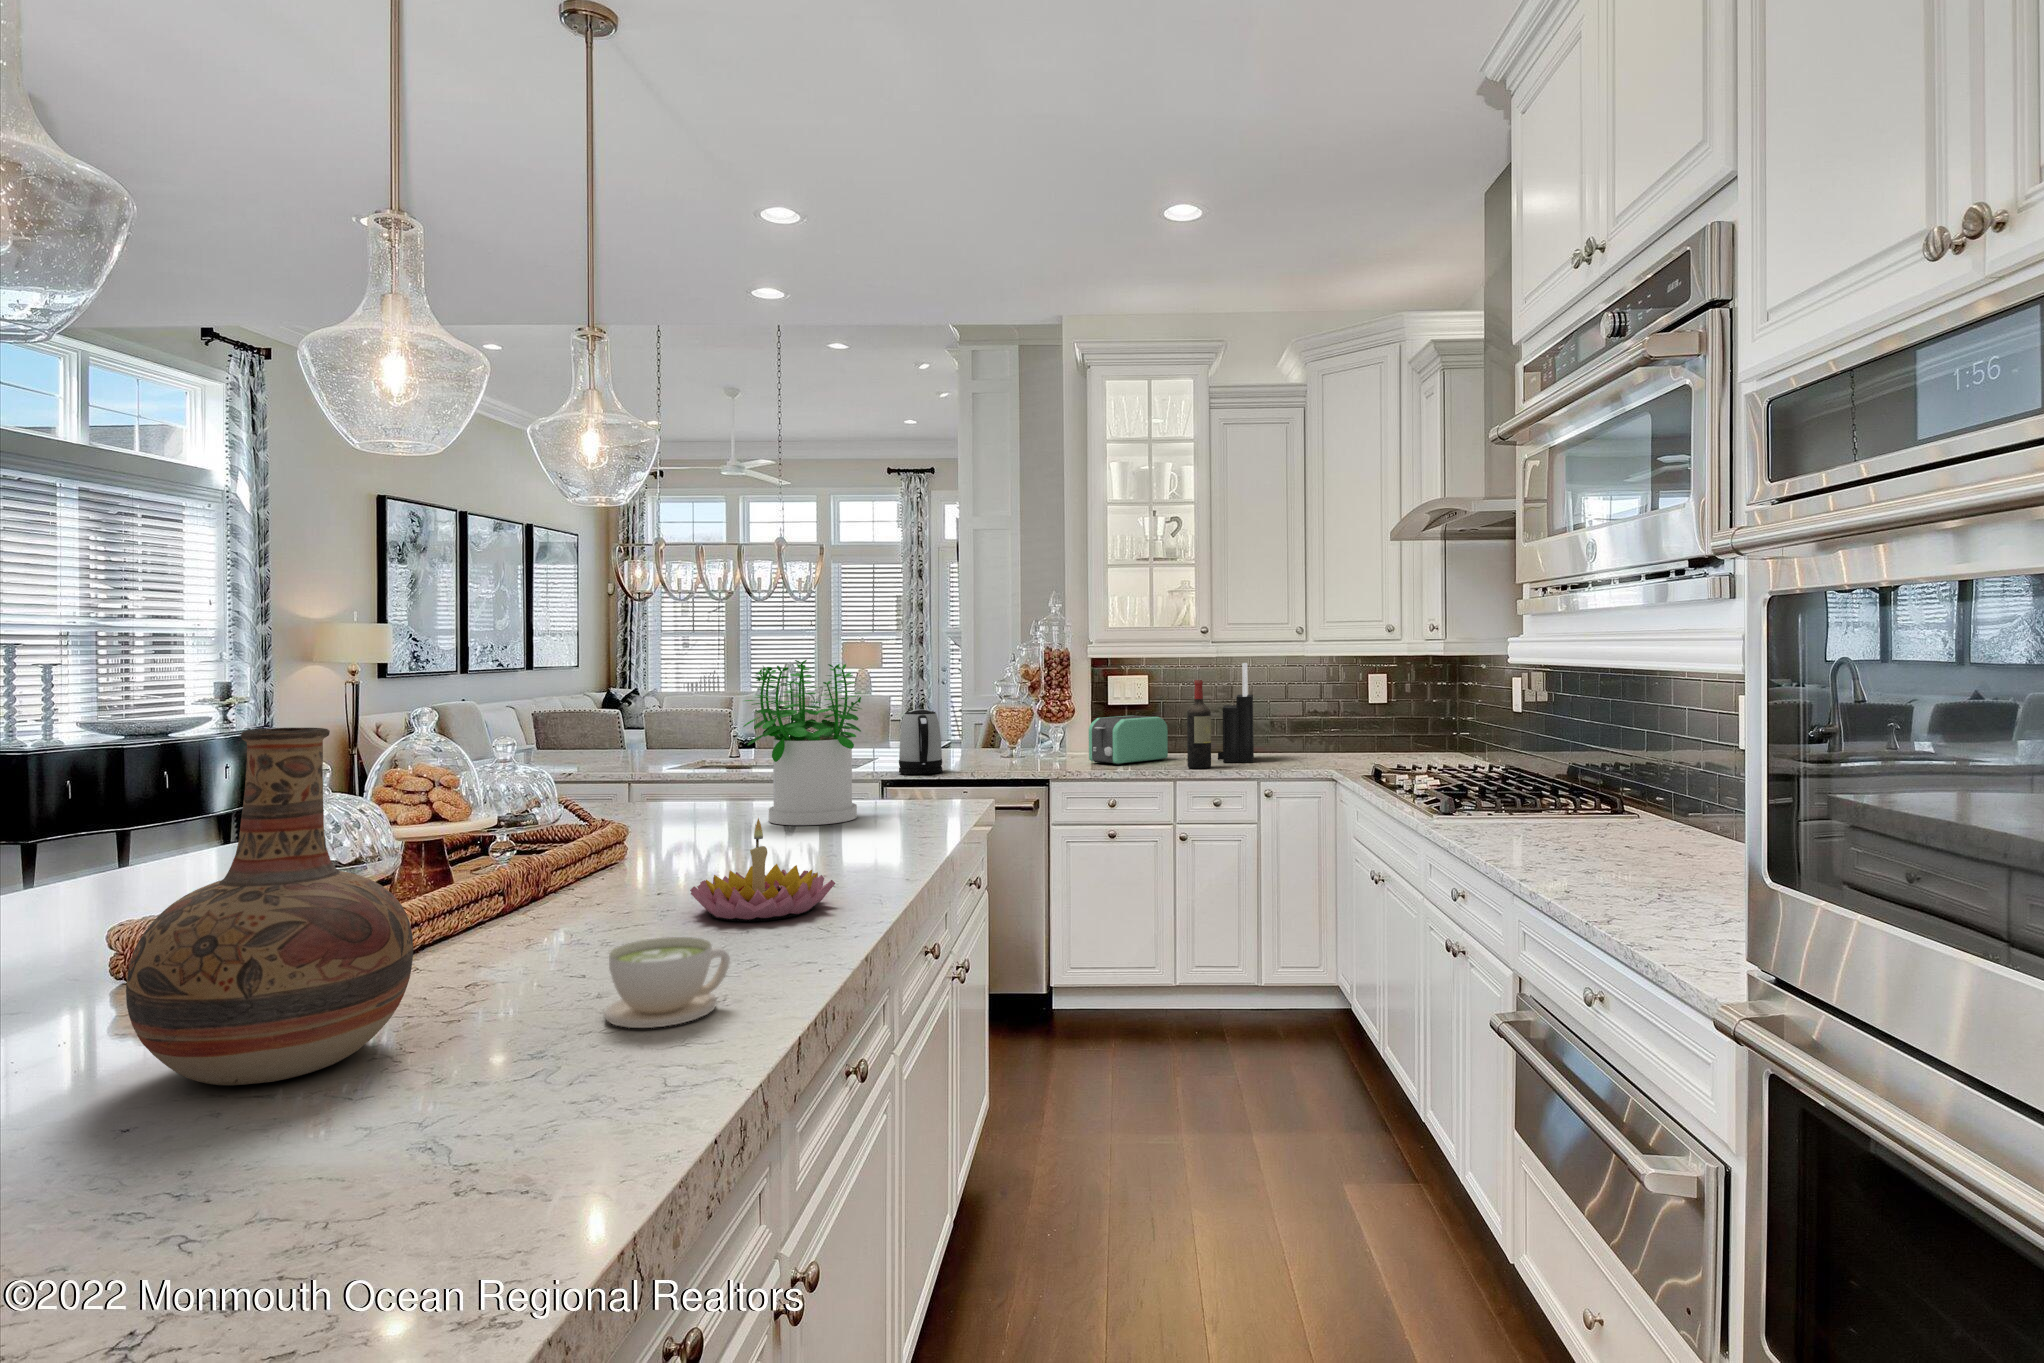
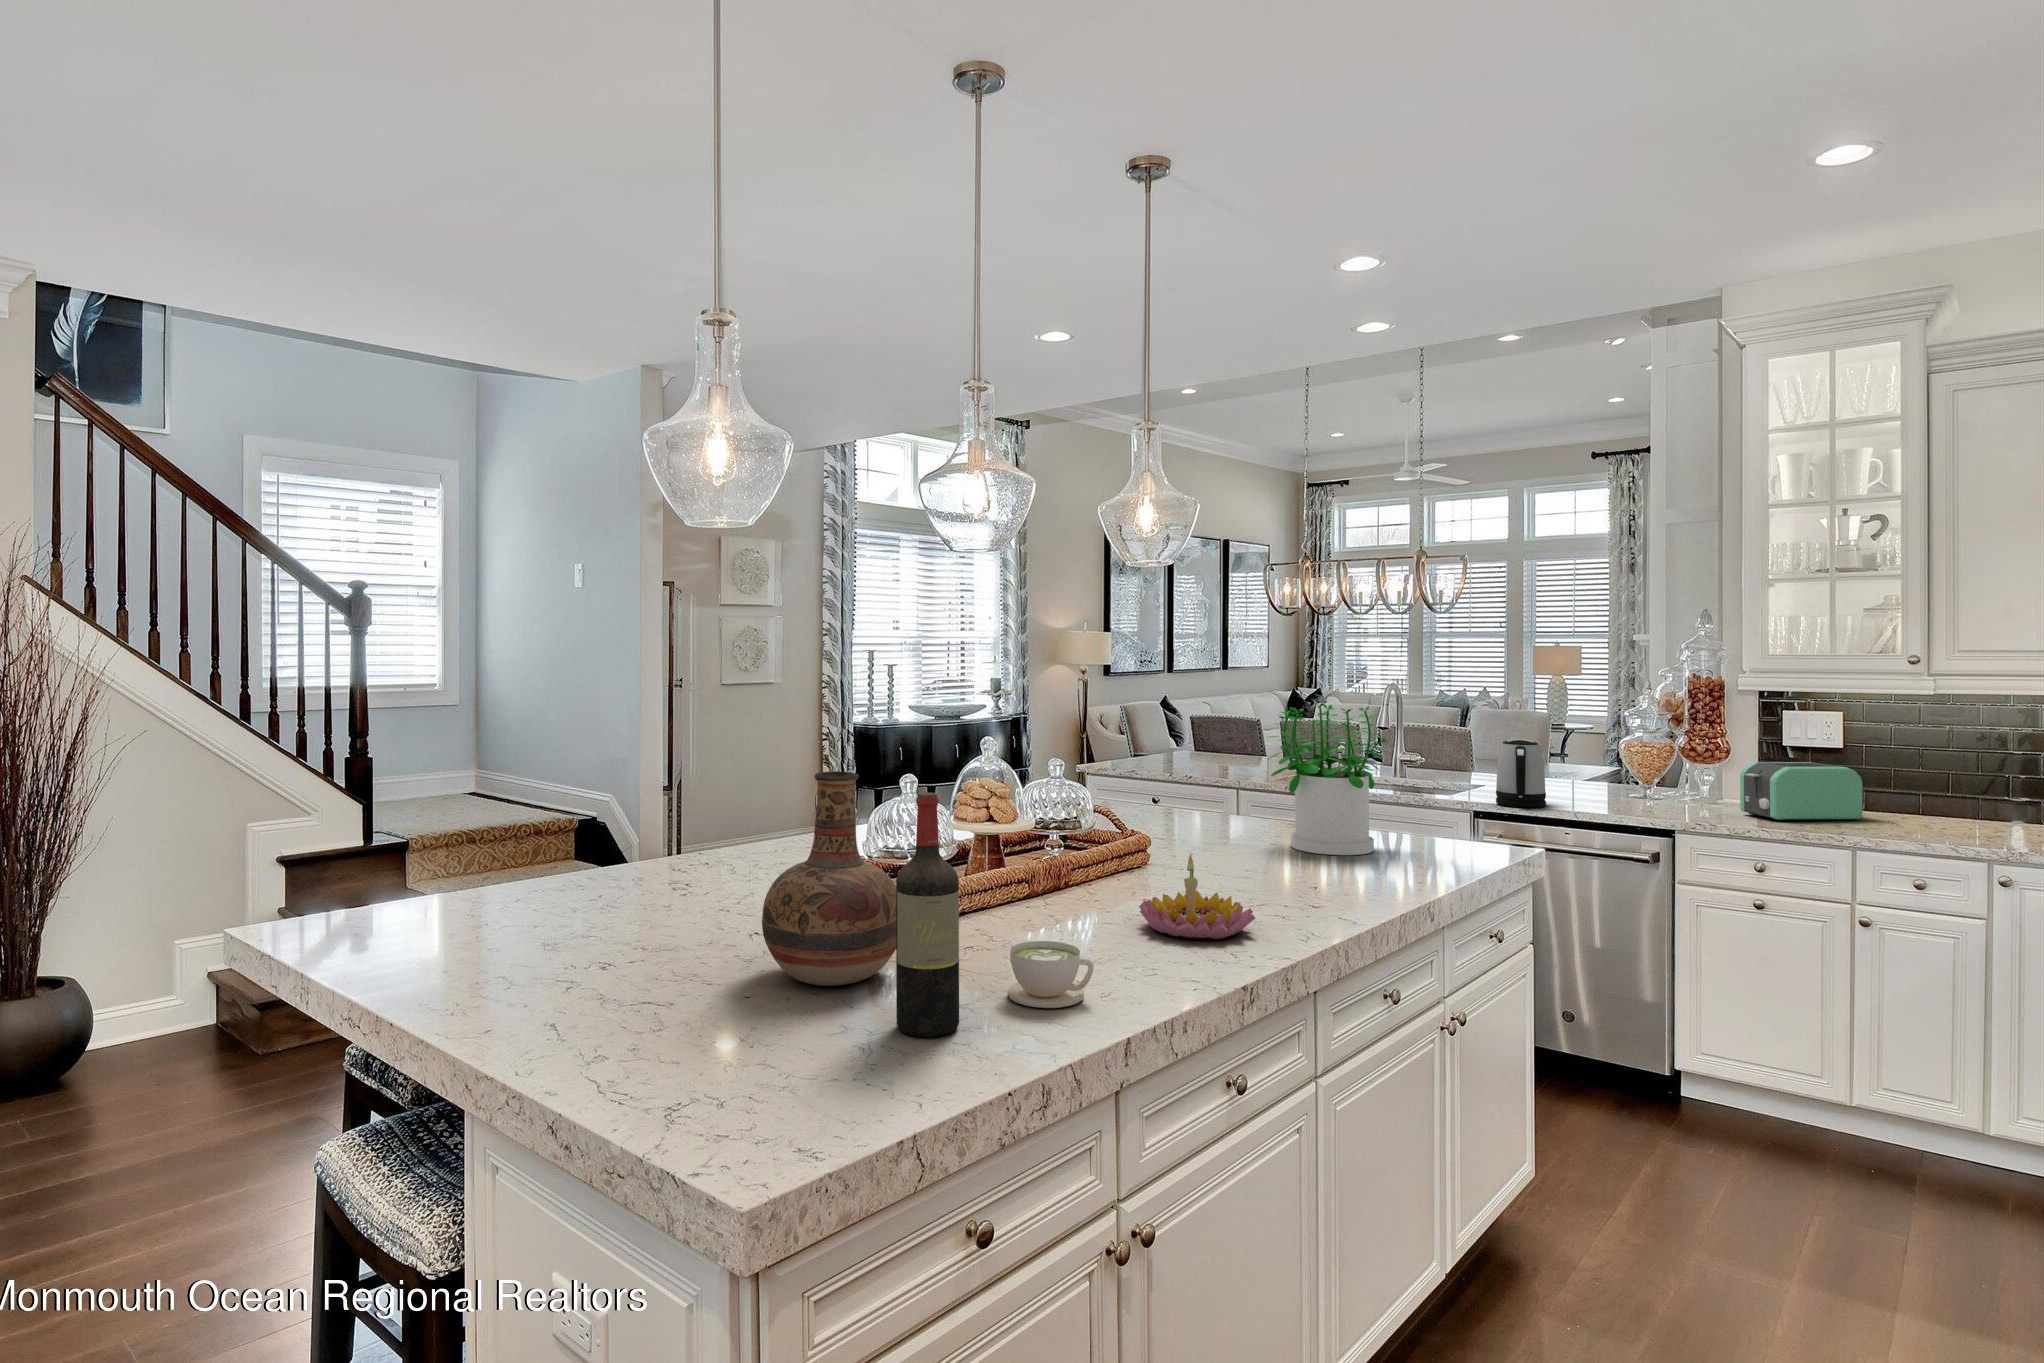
knife block: present [1218,663,1254,762] -> none [1942,706,2009,839]
wine bottle: present [1187,680,1211,769] -> present [896,793,959,1037]

